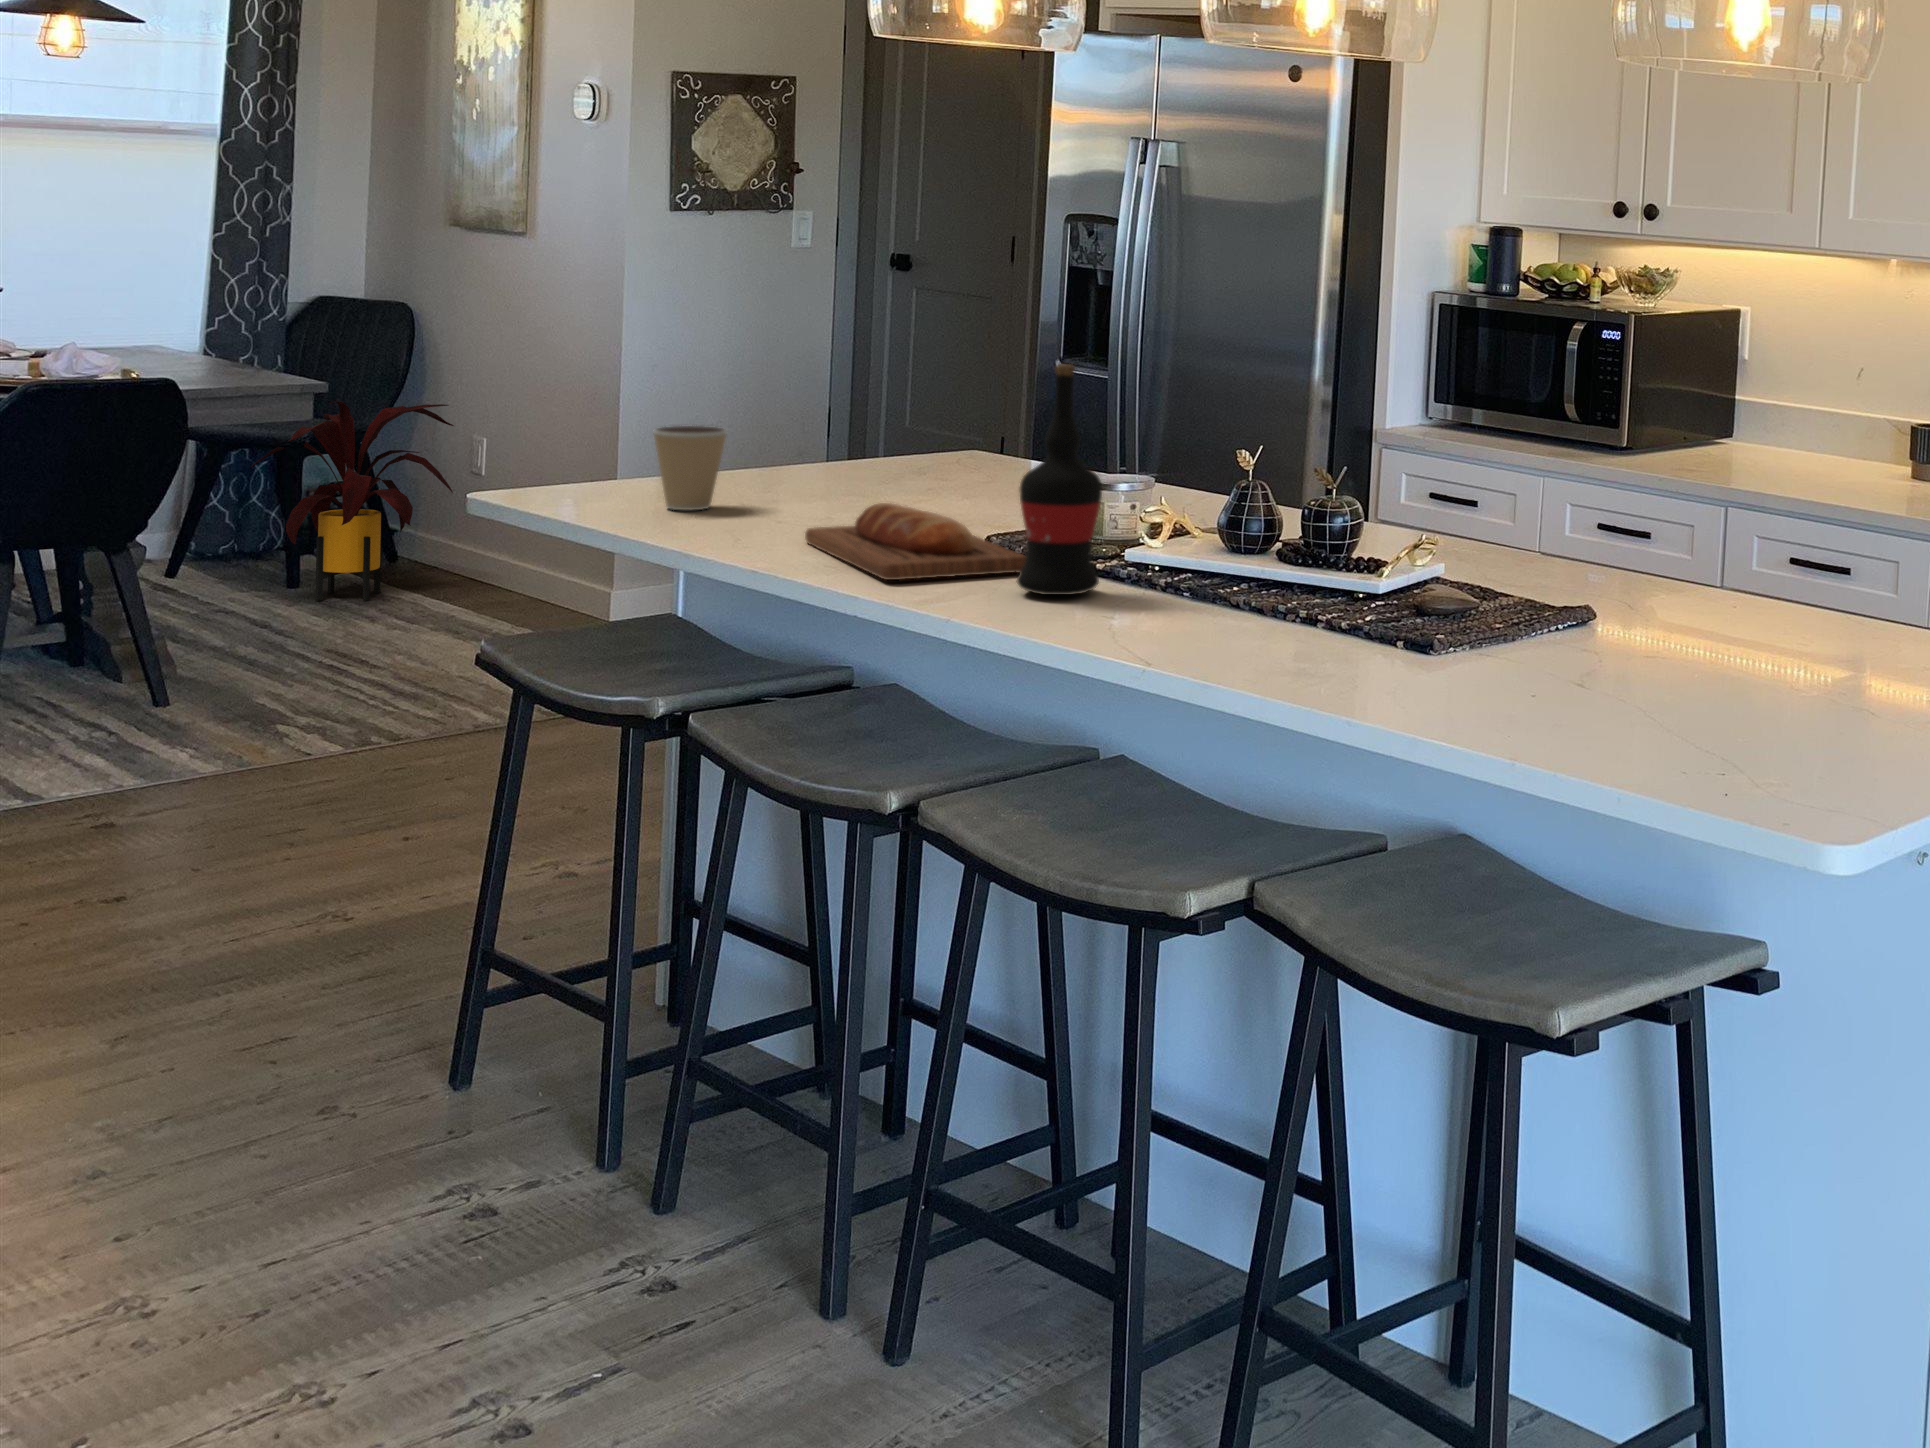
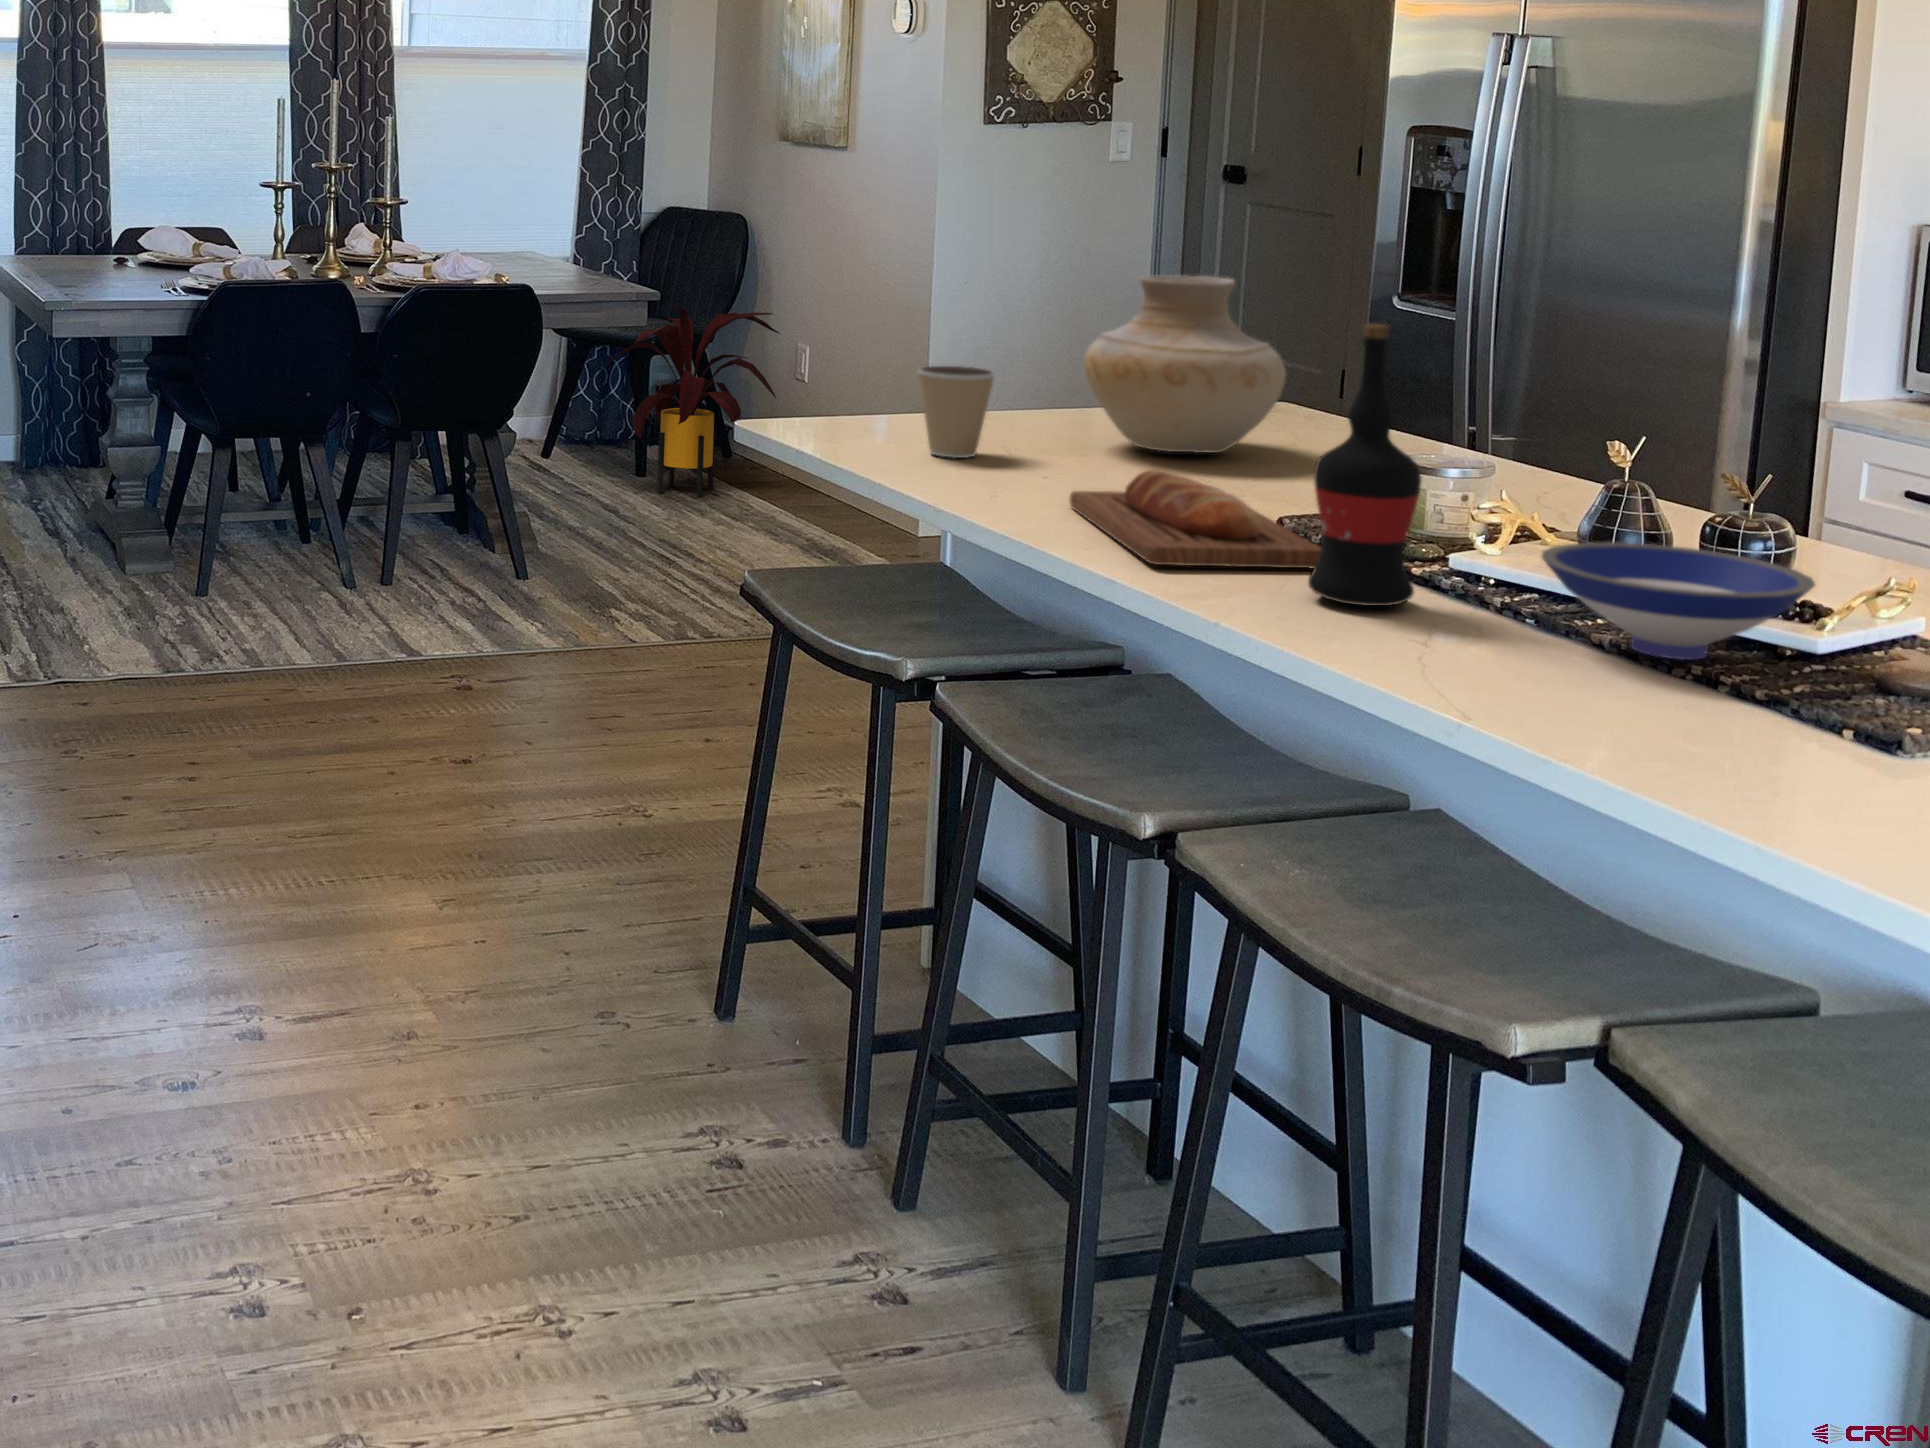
vase: none [807,338,981,493] -> present [1084,276,1286,453]
bowl: none [1193,528,1378,611] -> present [1542,542,1815,660]

